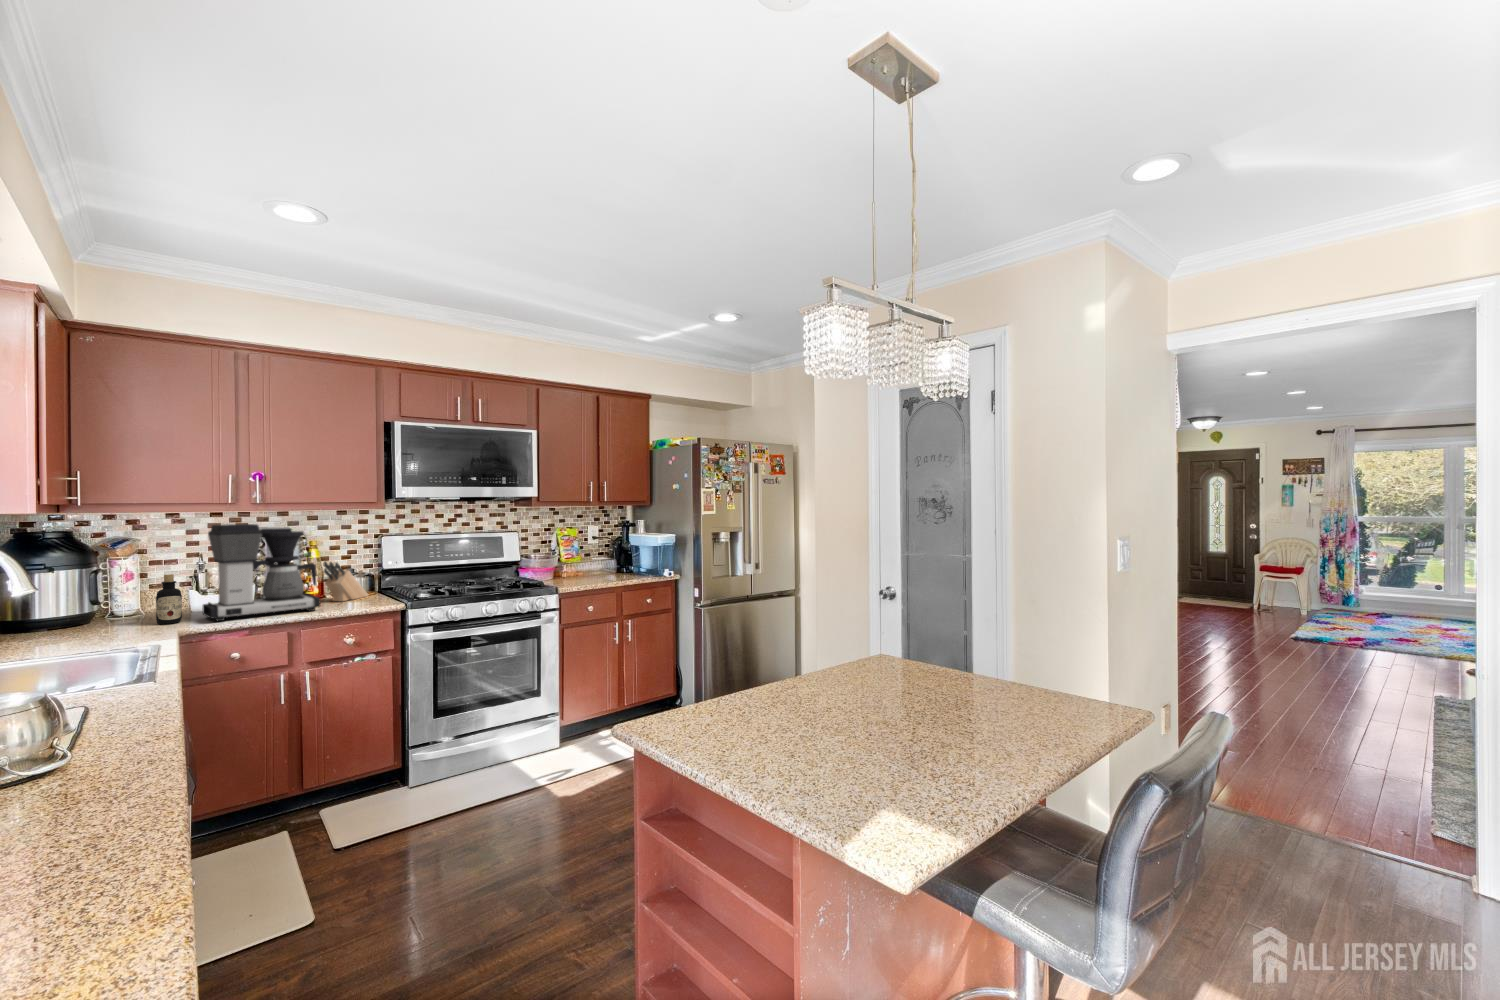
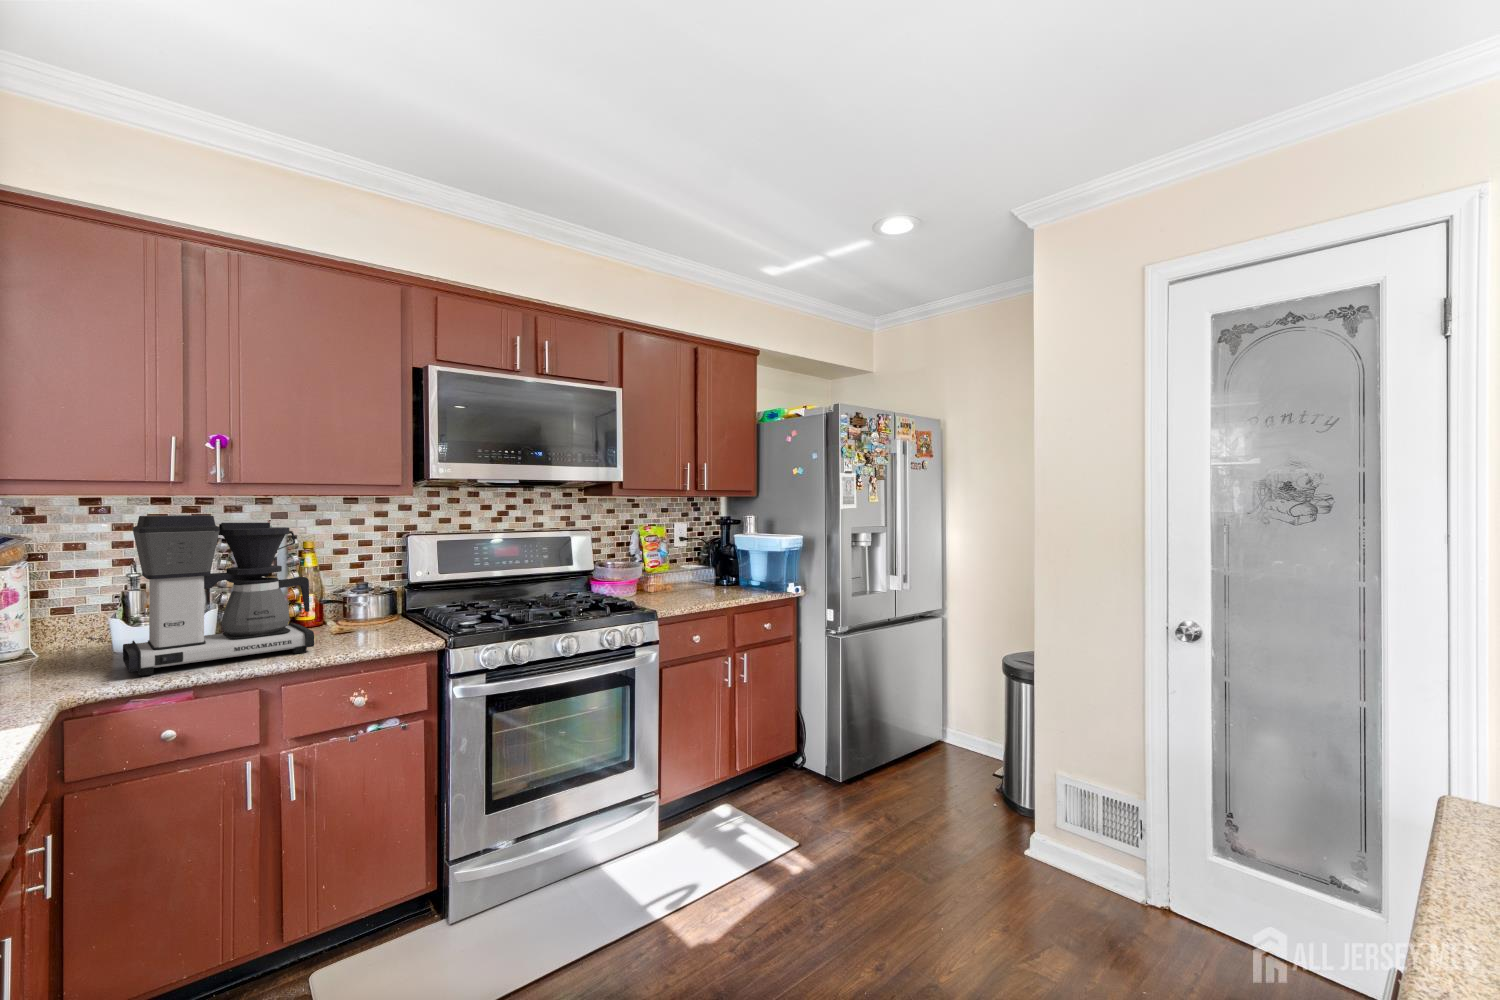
knife block: present [324,562,368,601] -> none [322,573,389,633]
bottle: present [156,574,182,624] -> none [36,597,83,681]

